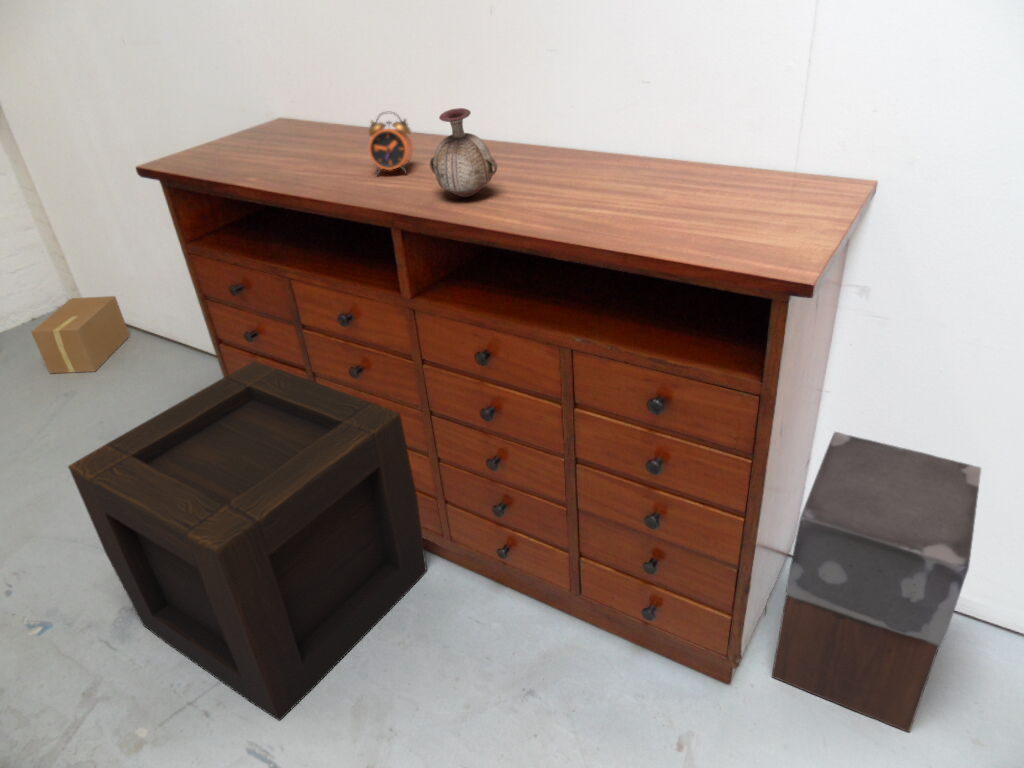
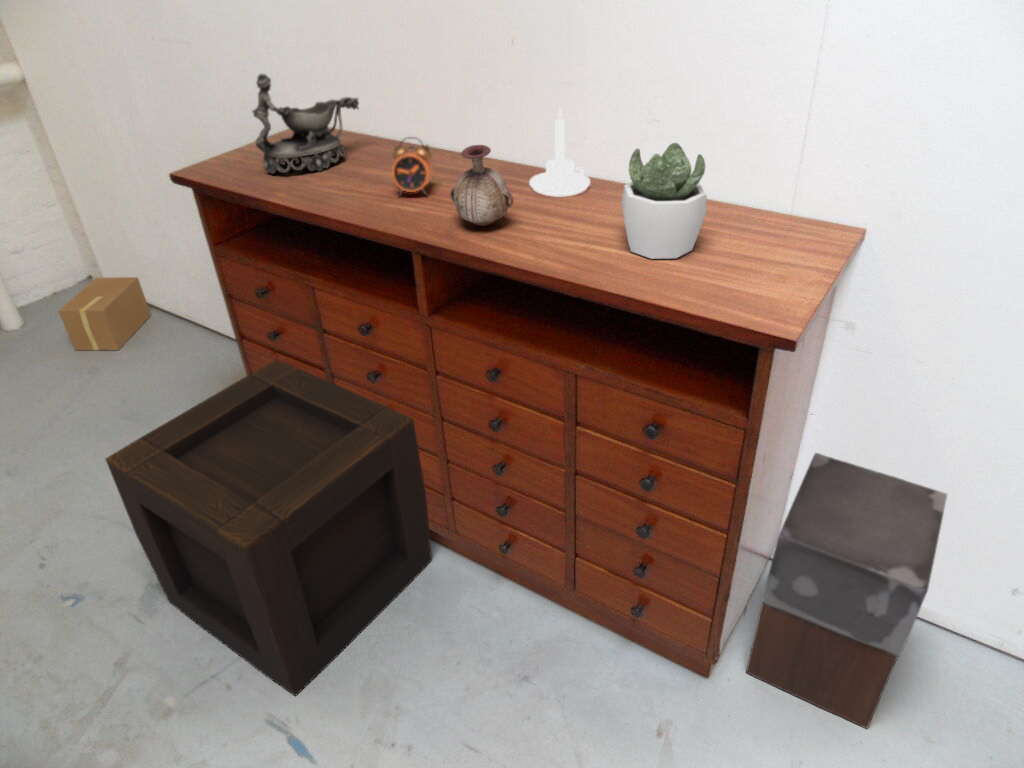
decorative bowl: none [221,55,334,162] -> present [252,74,359,173]
candle holder: none [515,72,579,168] -> present [529,109,590,196]
succulent plant: none [612,93,704,218] -> present [621,143,707,259]

